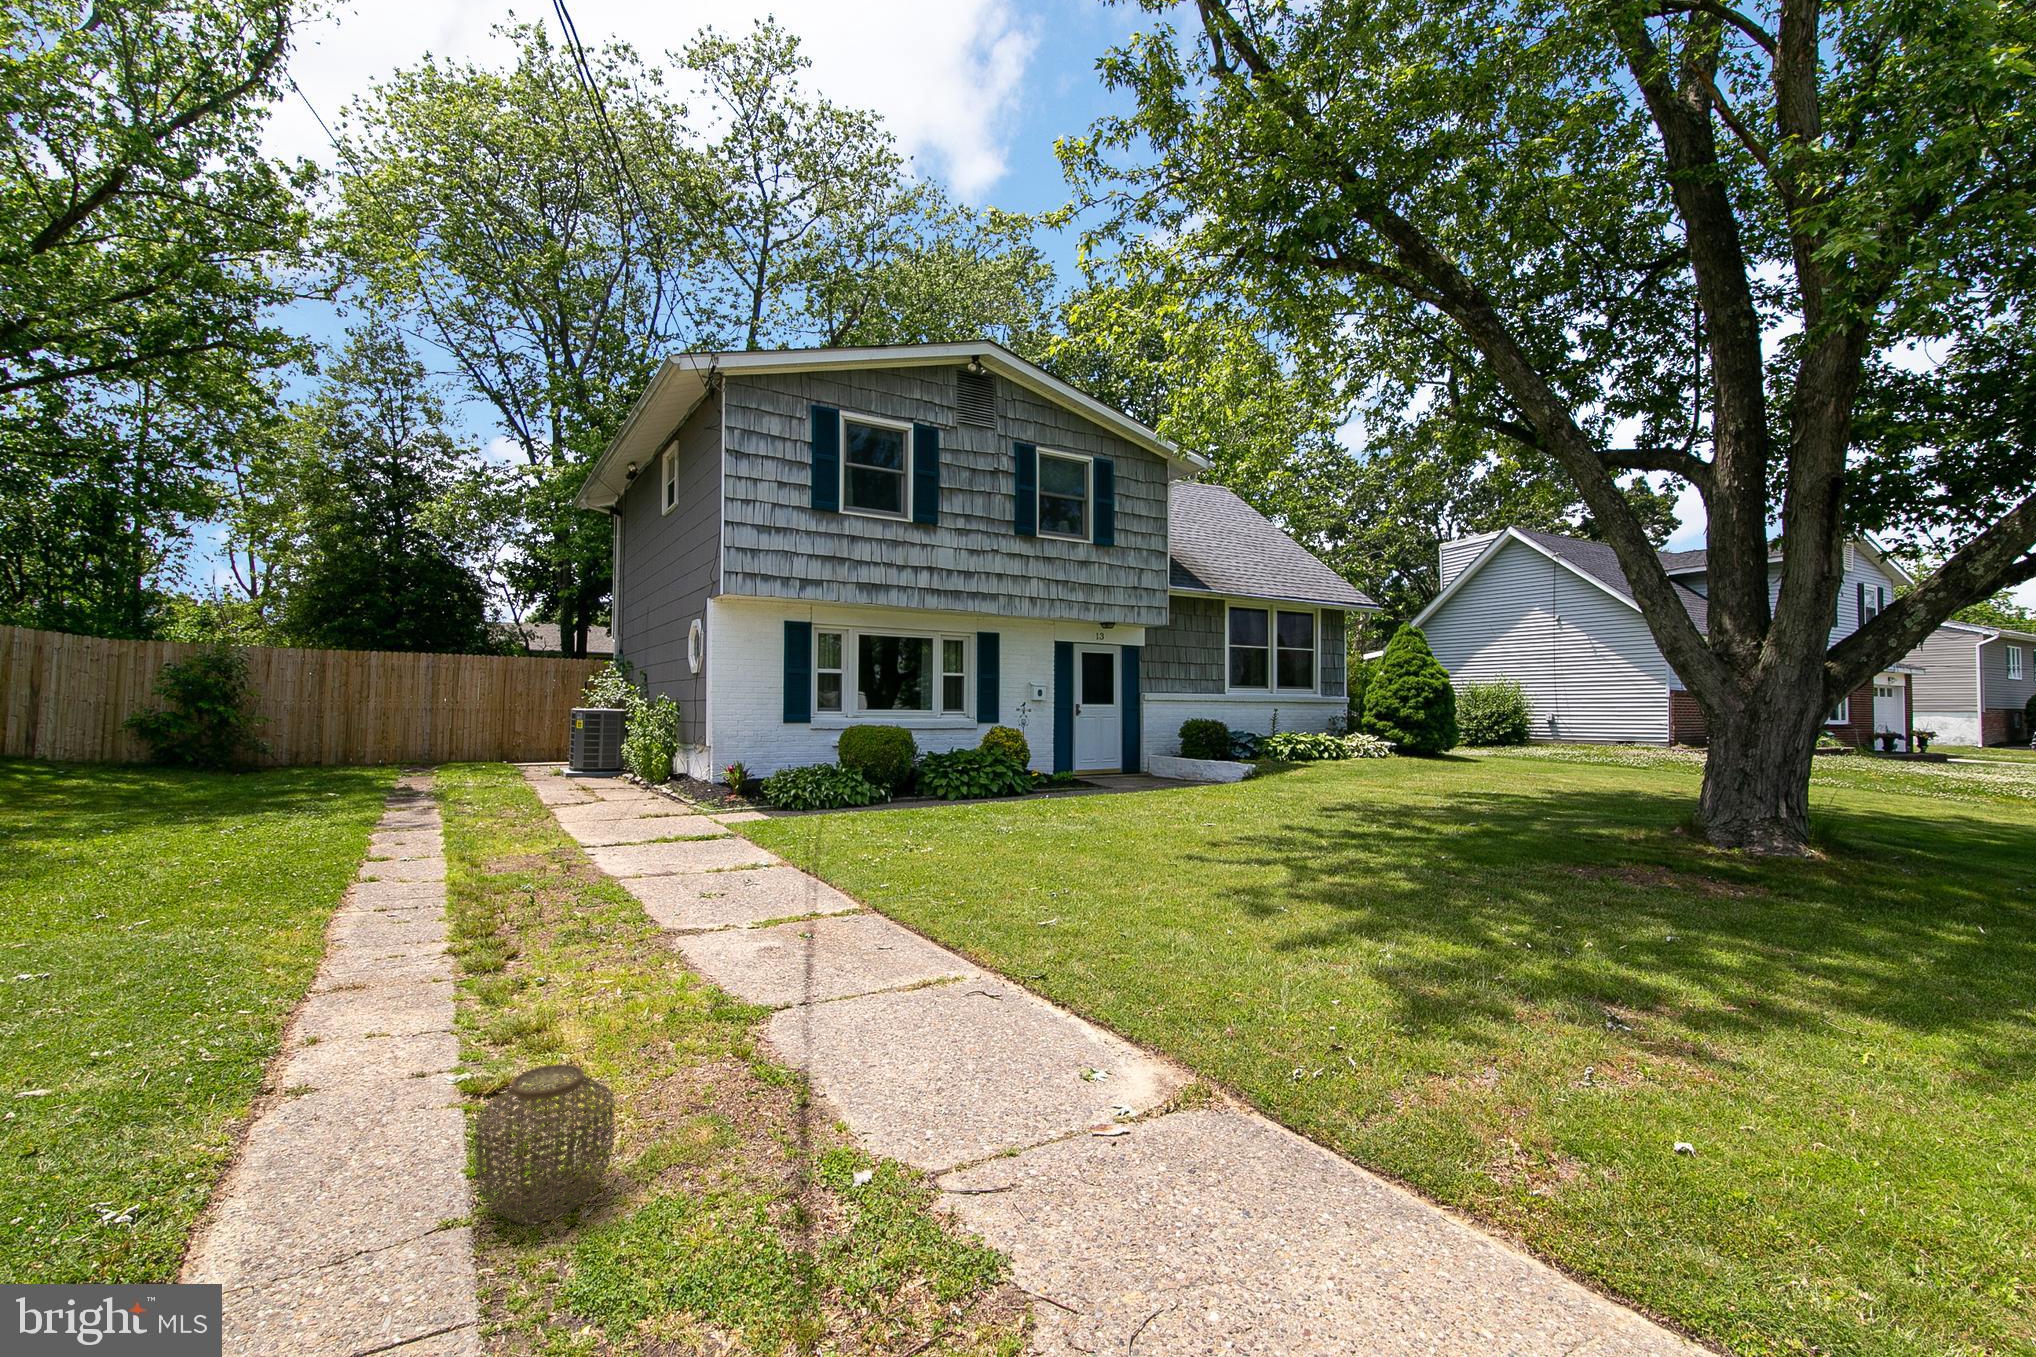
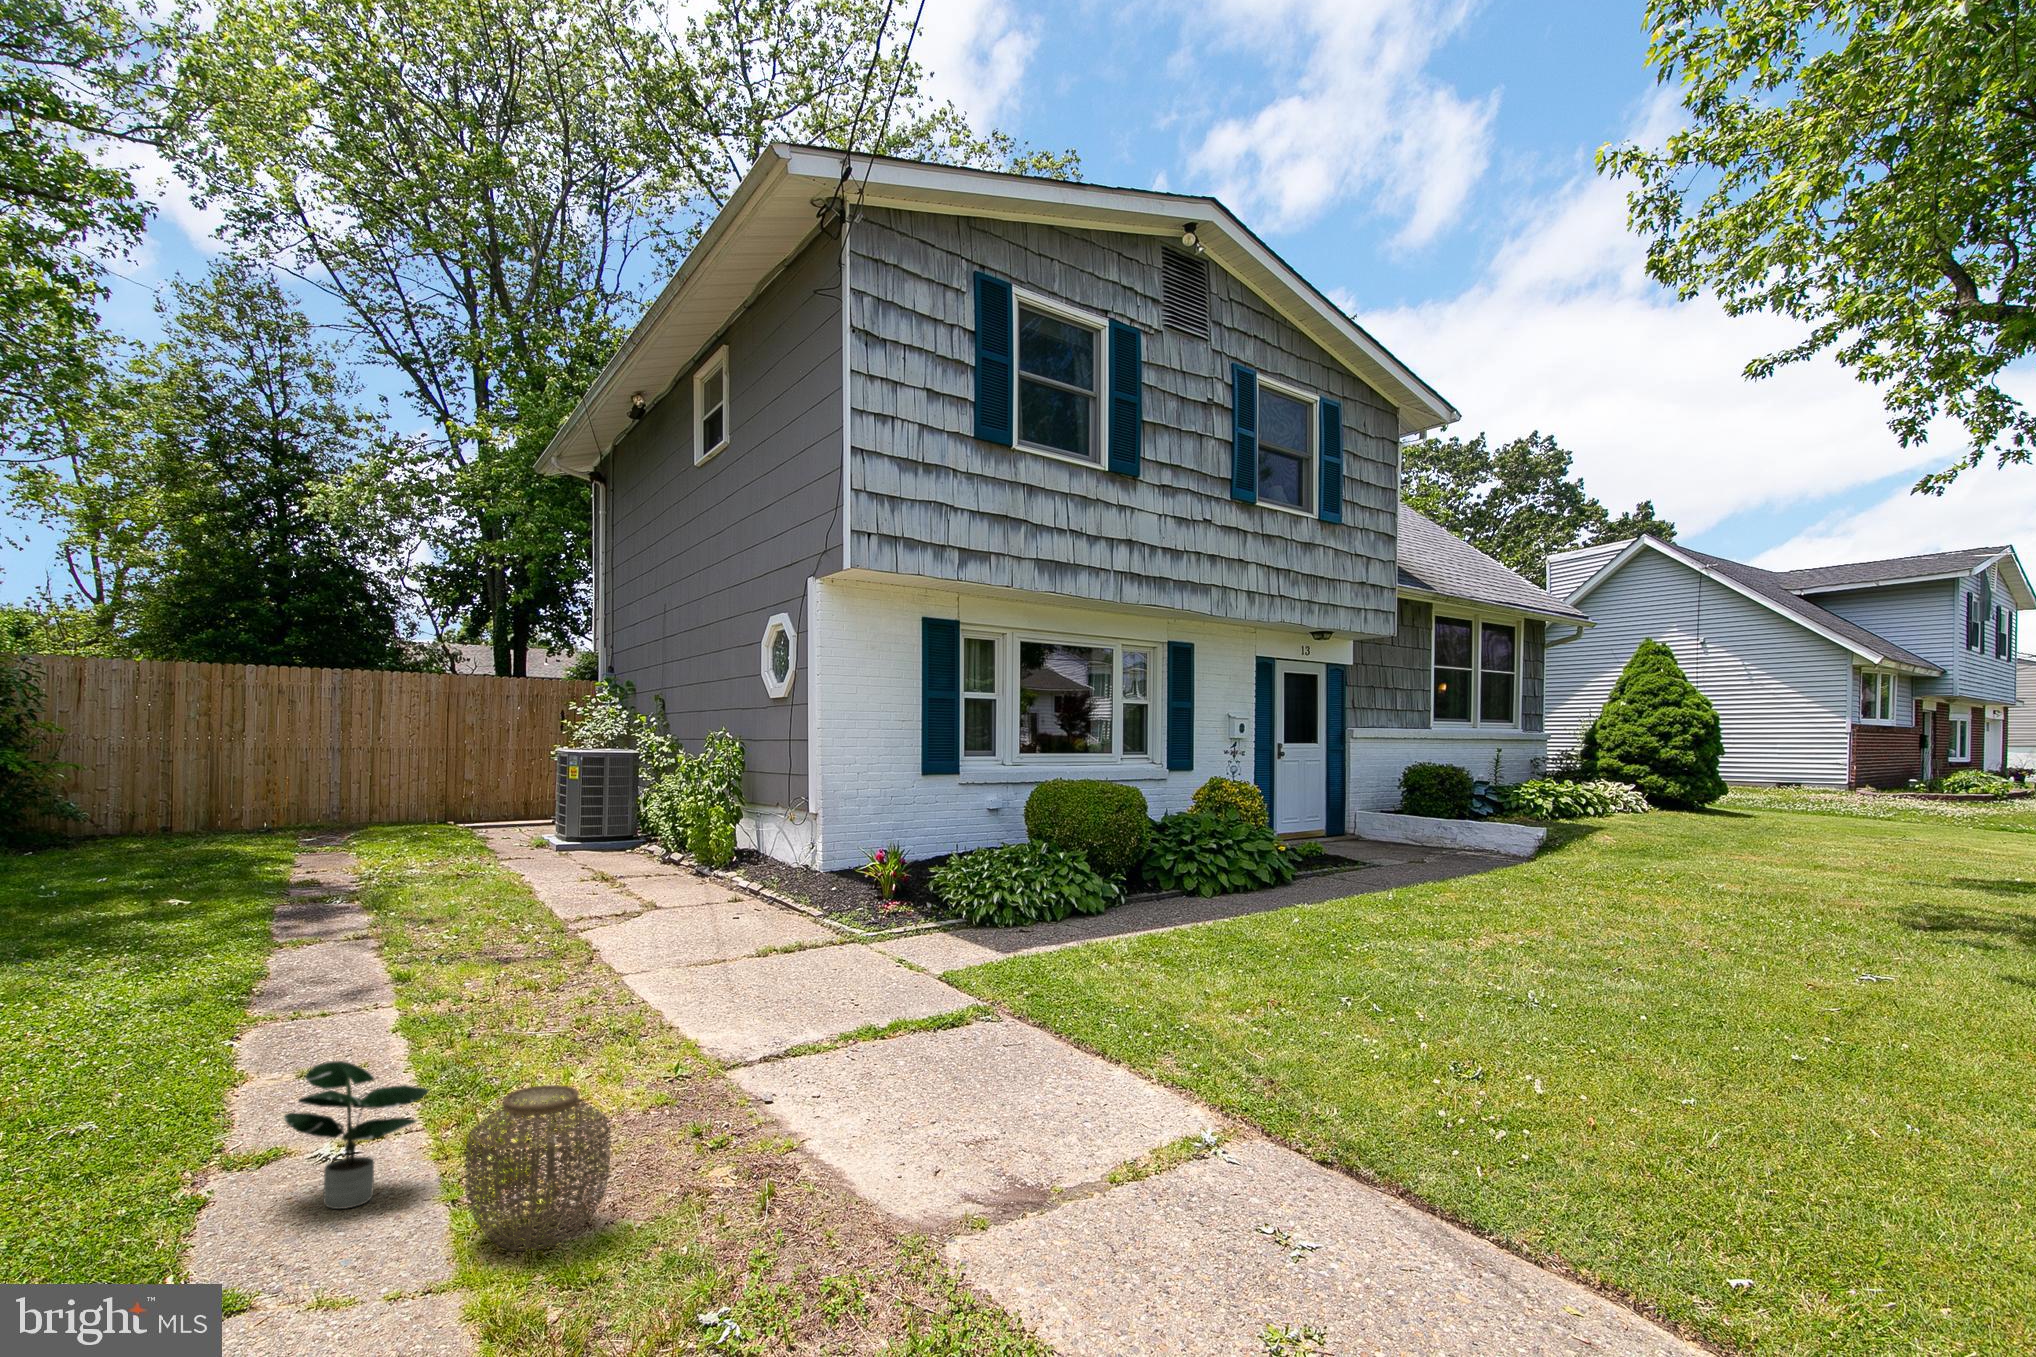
potted plant: none [310,1035,453,1176] -> present [284,1061,429,1209]

